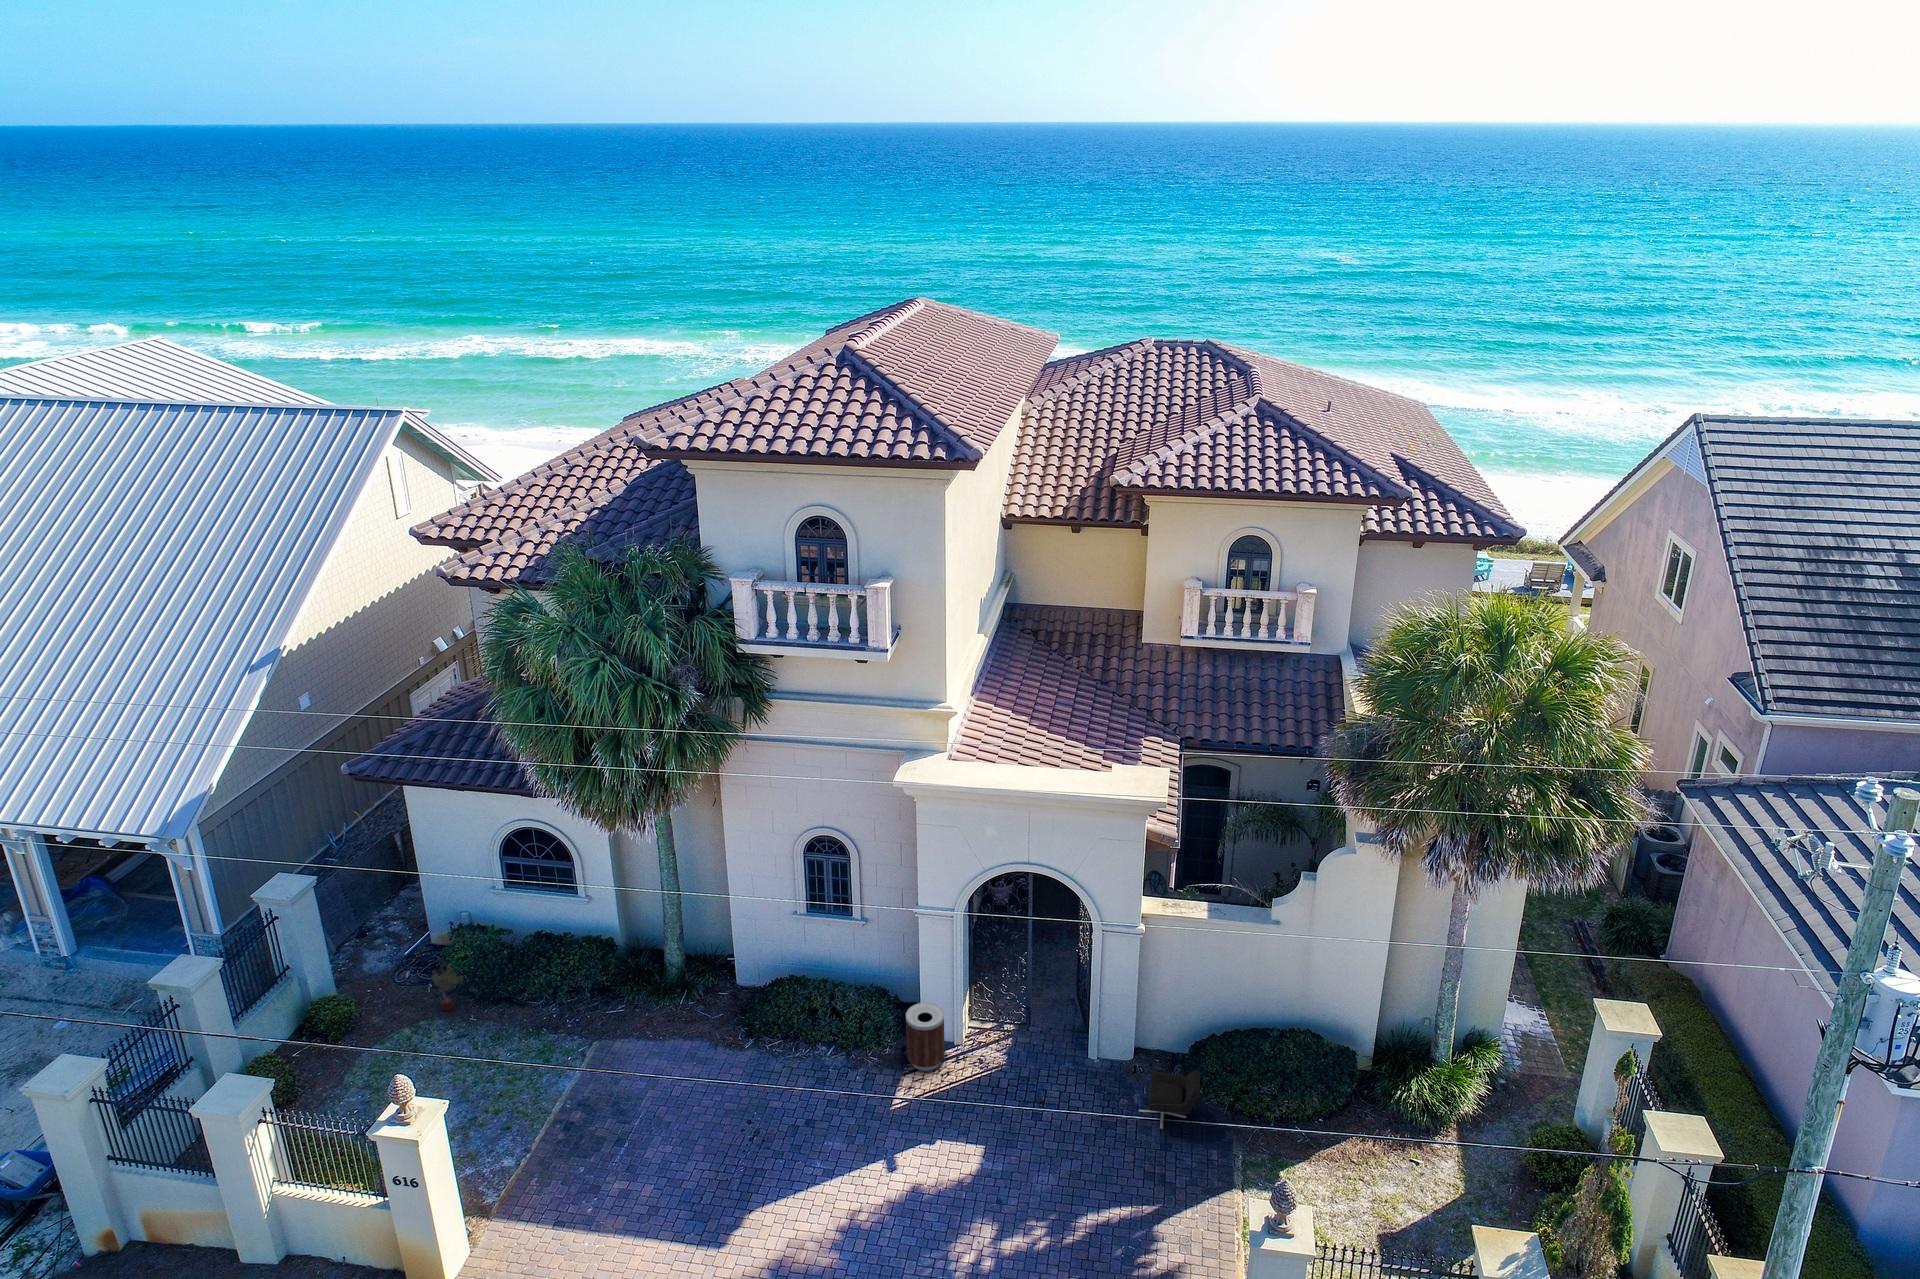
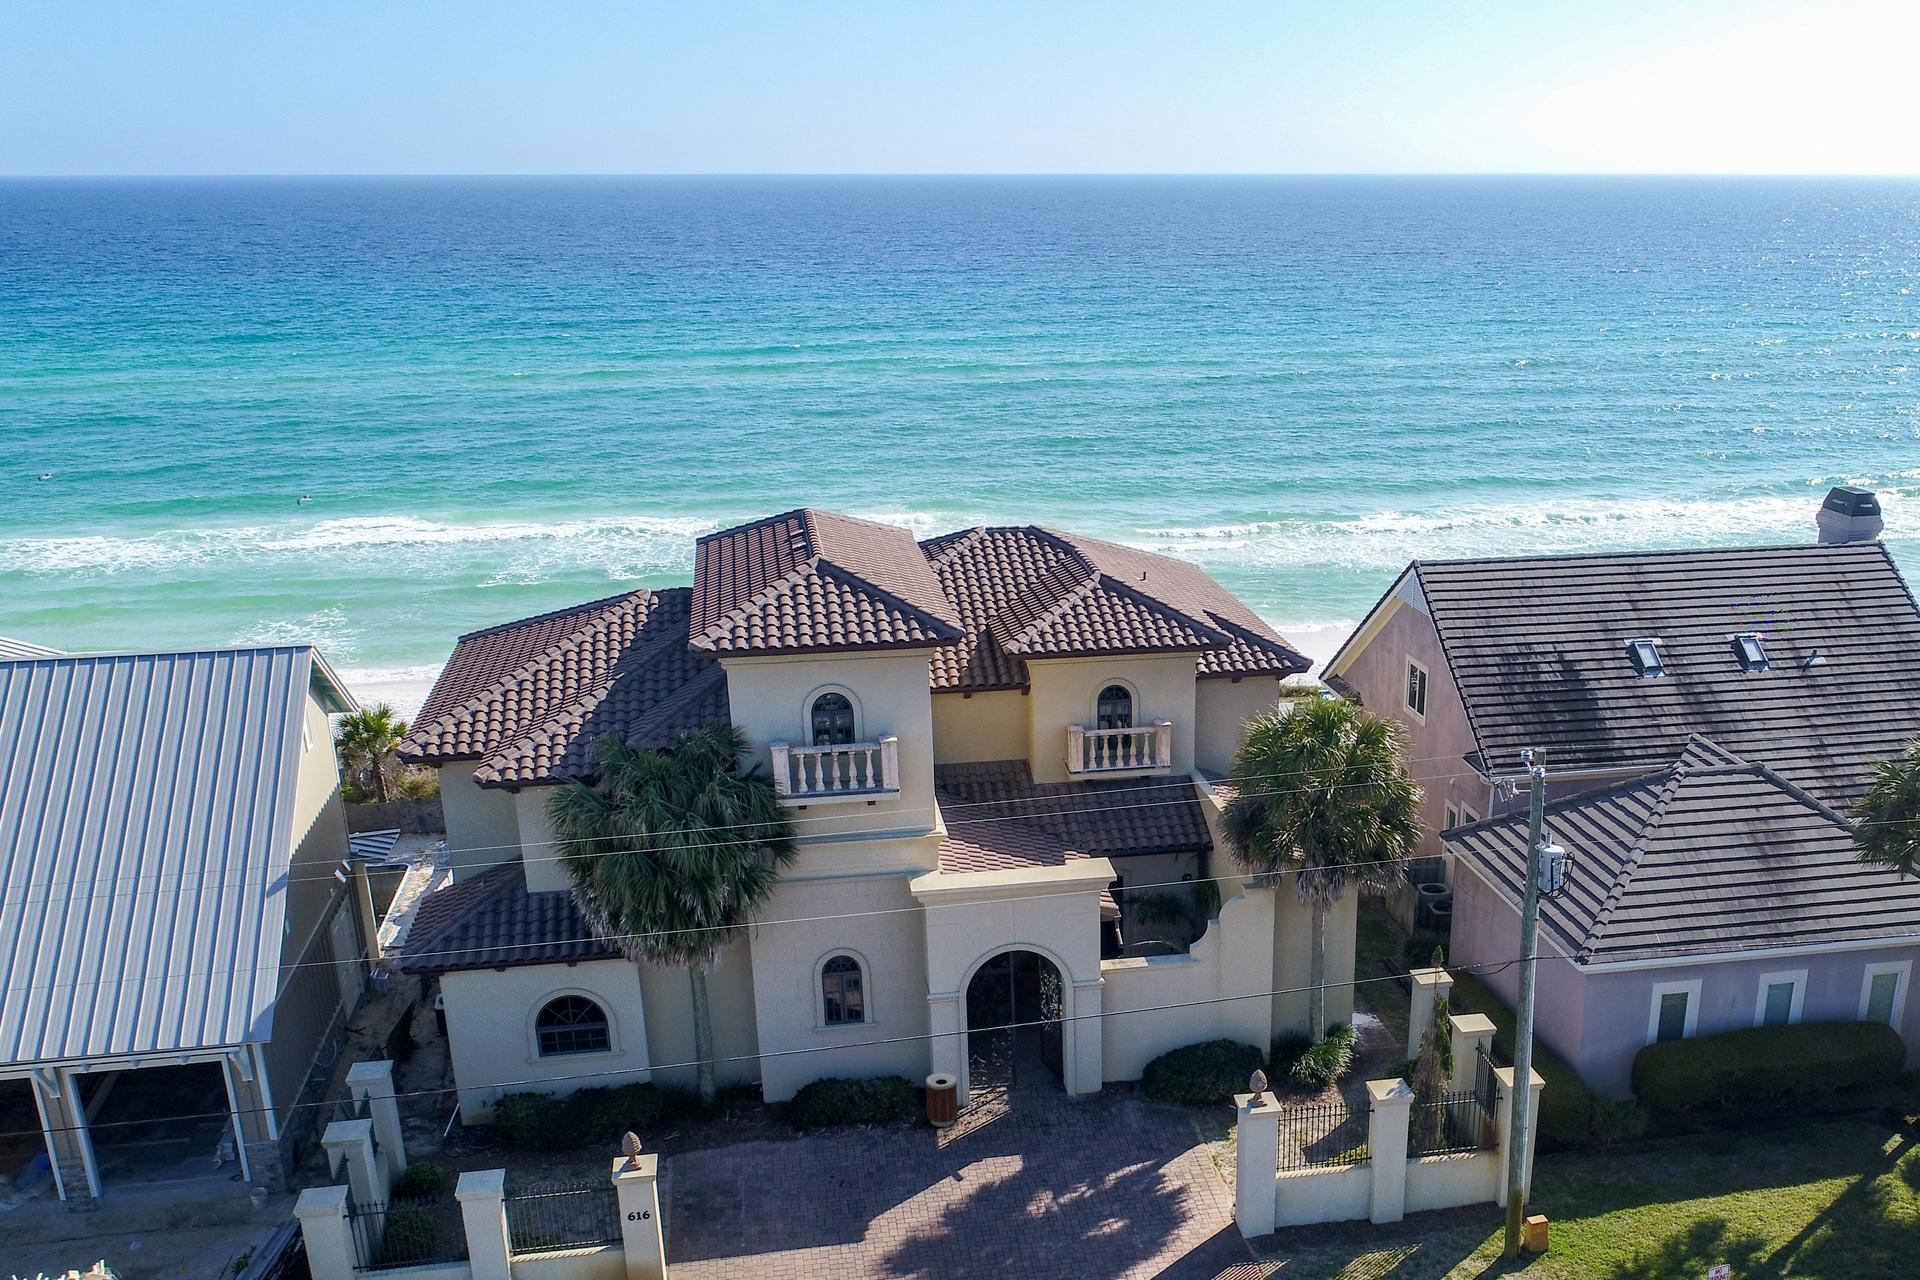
potted tree: present [431,965,463,1011] -> none [500,1114,534,1160]
lounge chair: present [1139,1070,1200,1129] -> none [1116,1079,1161,1126]

